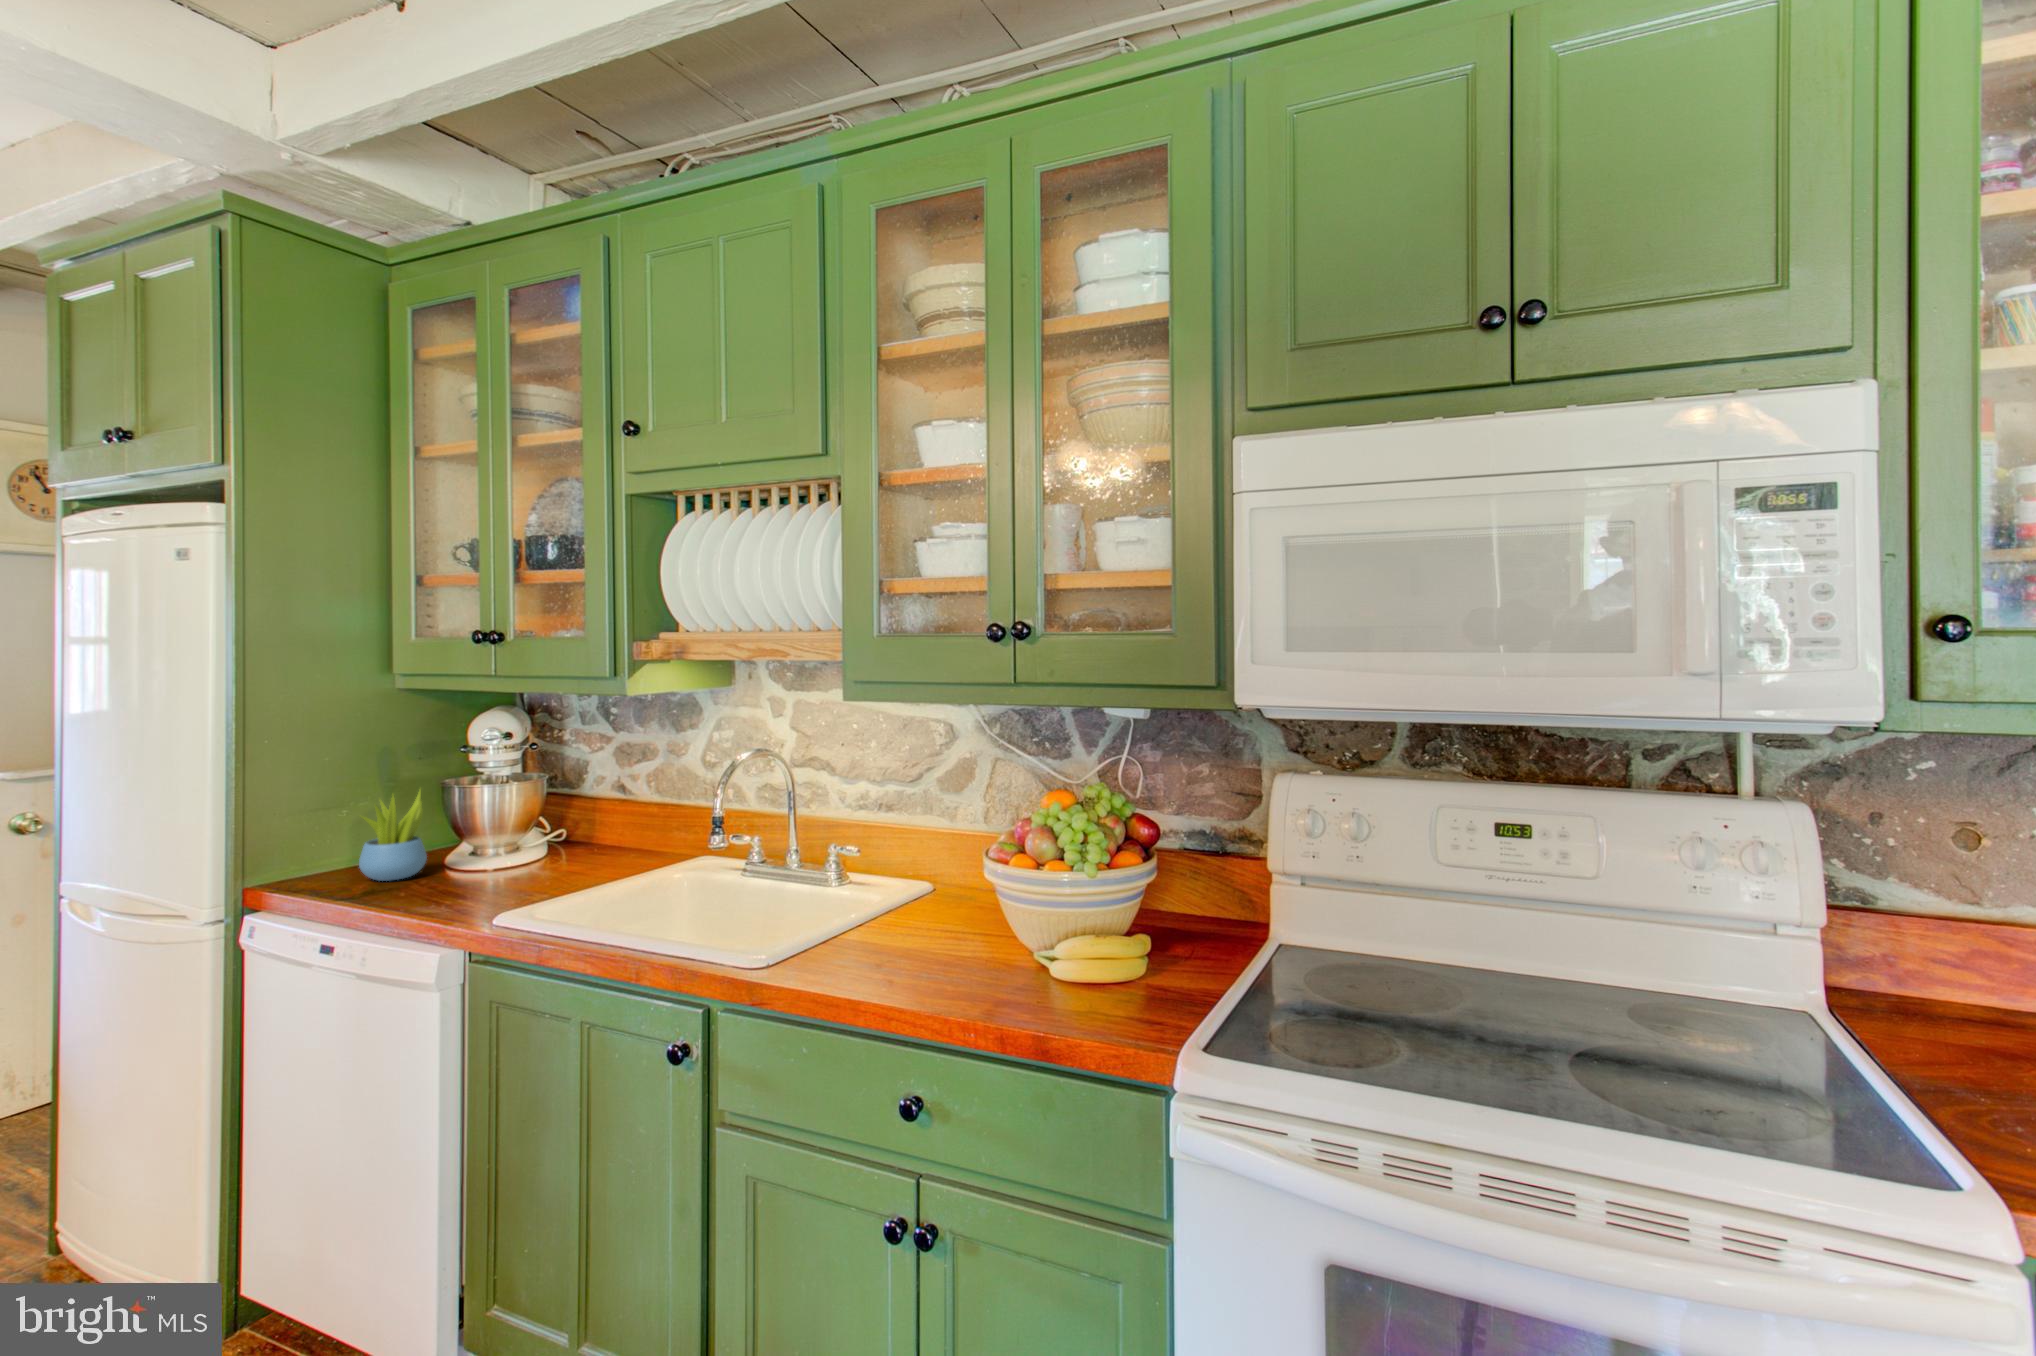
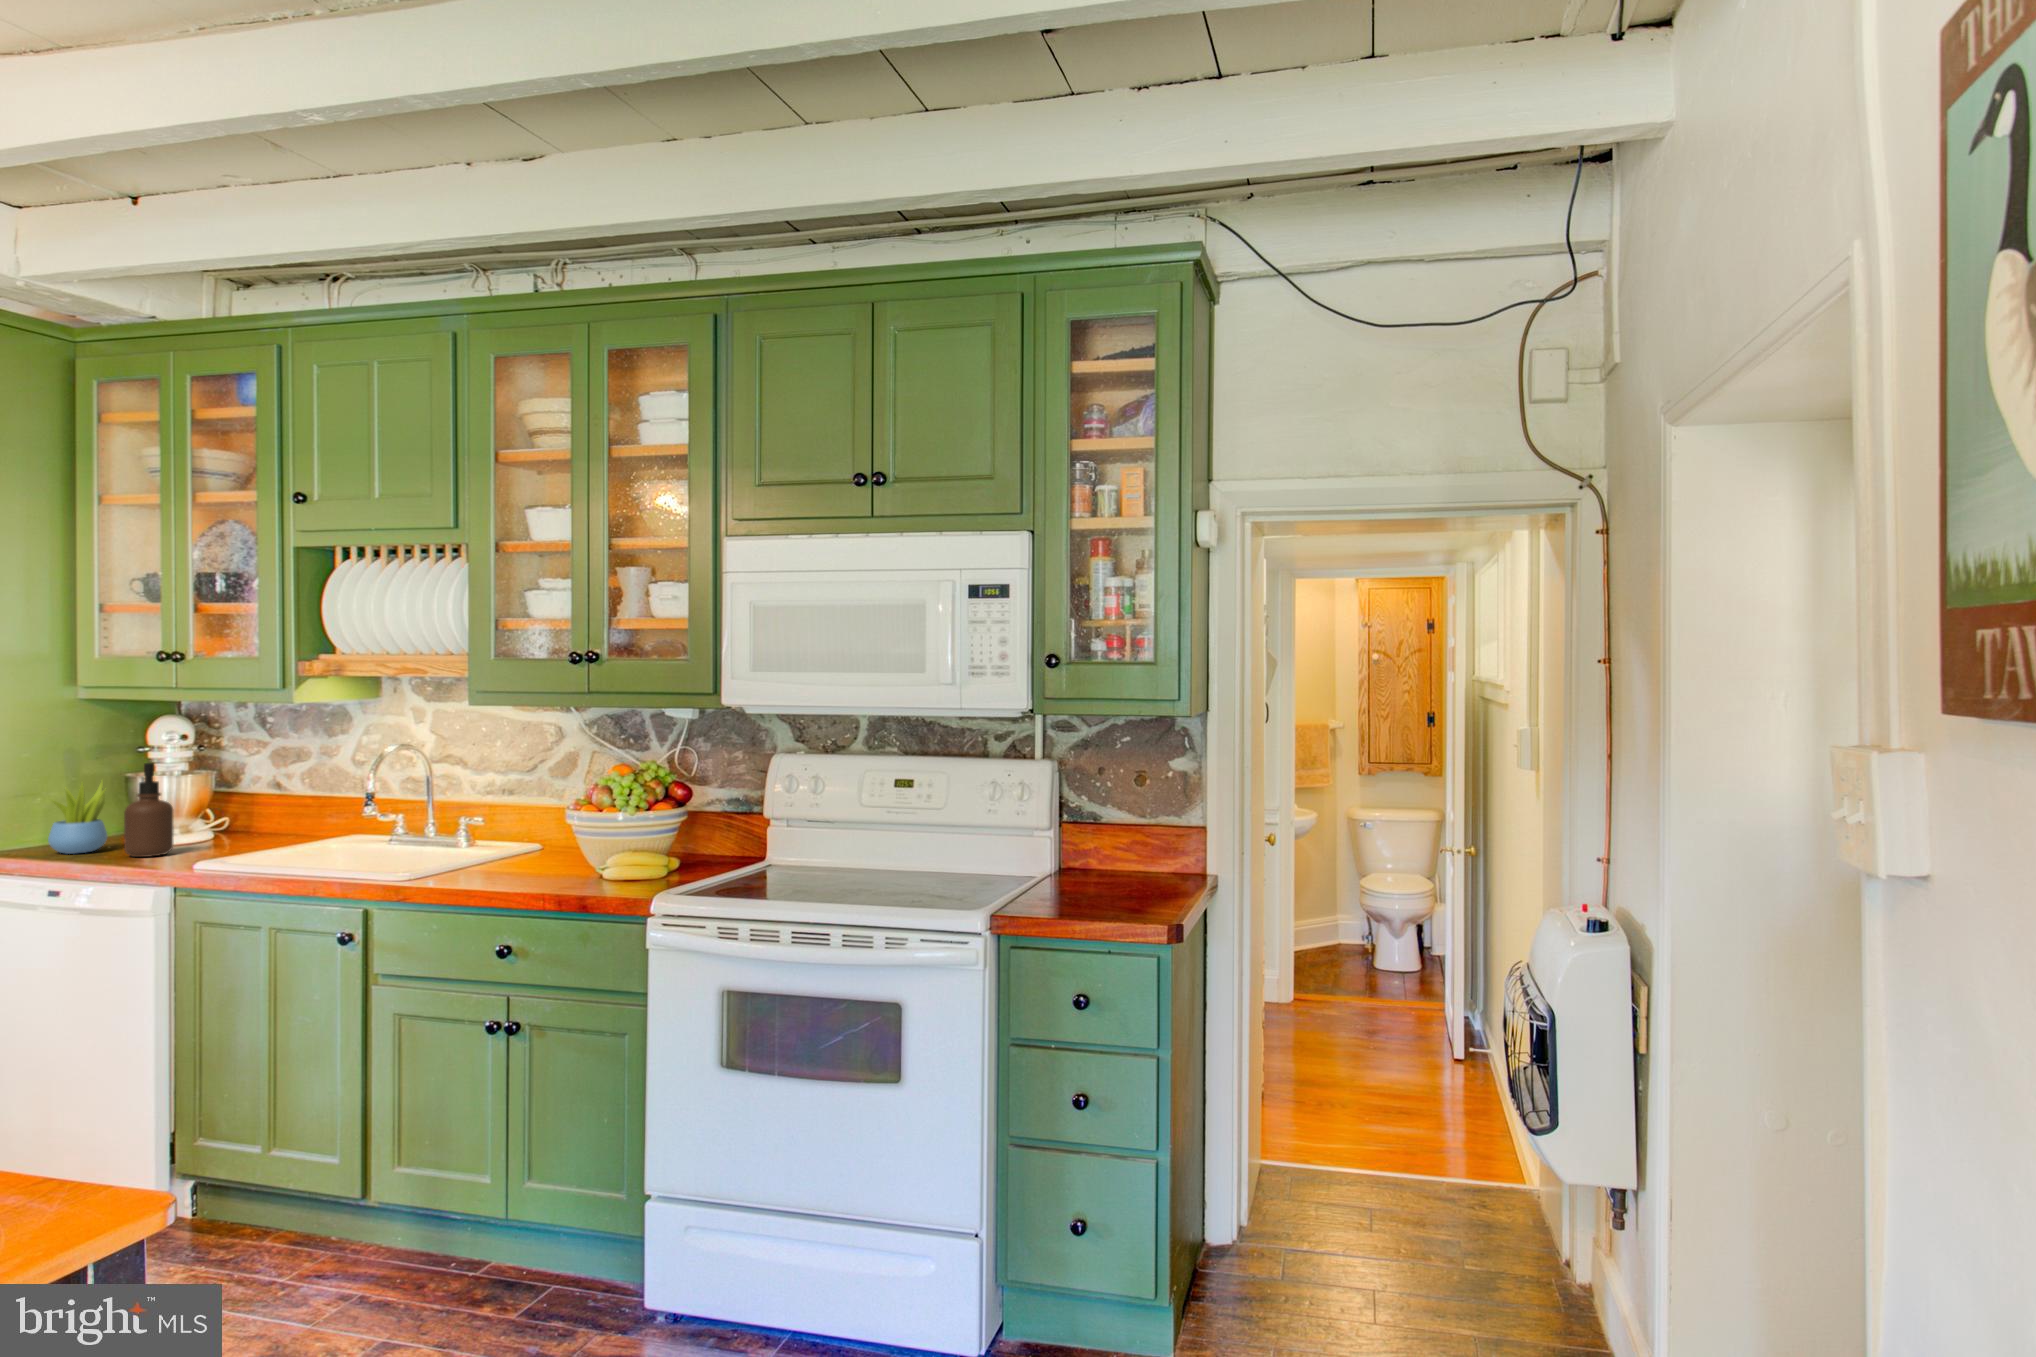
soap dispenser: none [438,771,496,890] -> present [124,763,173,857]

